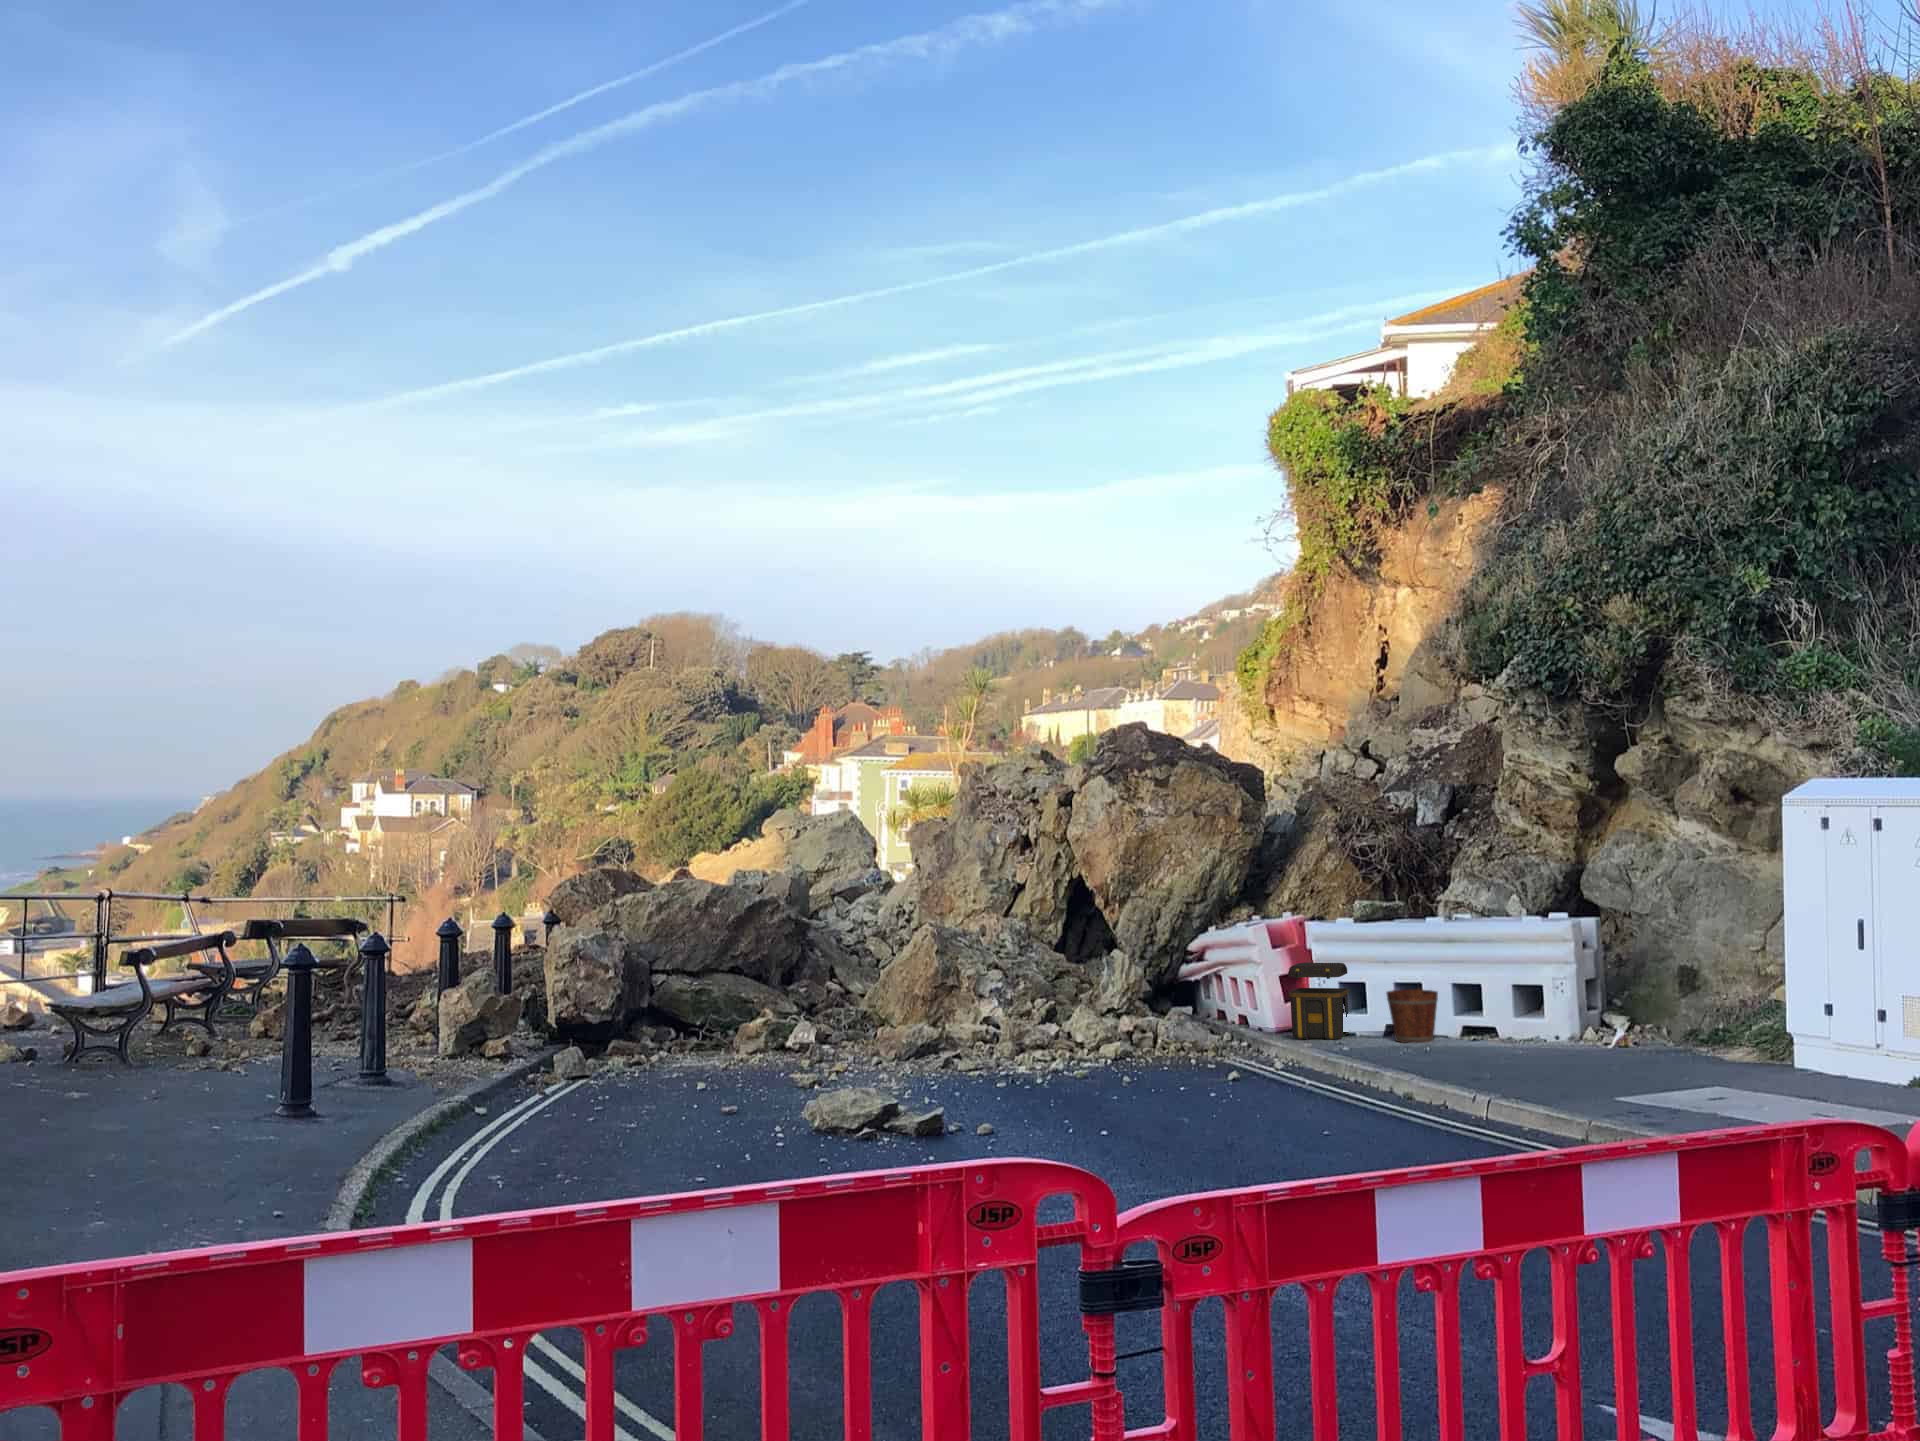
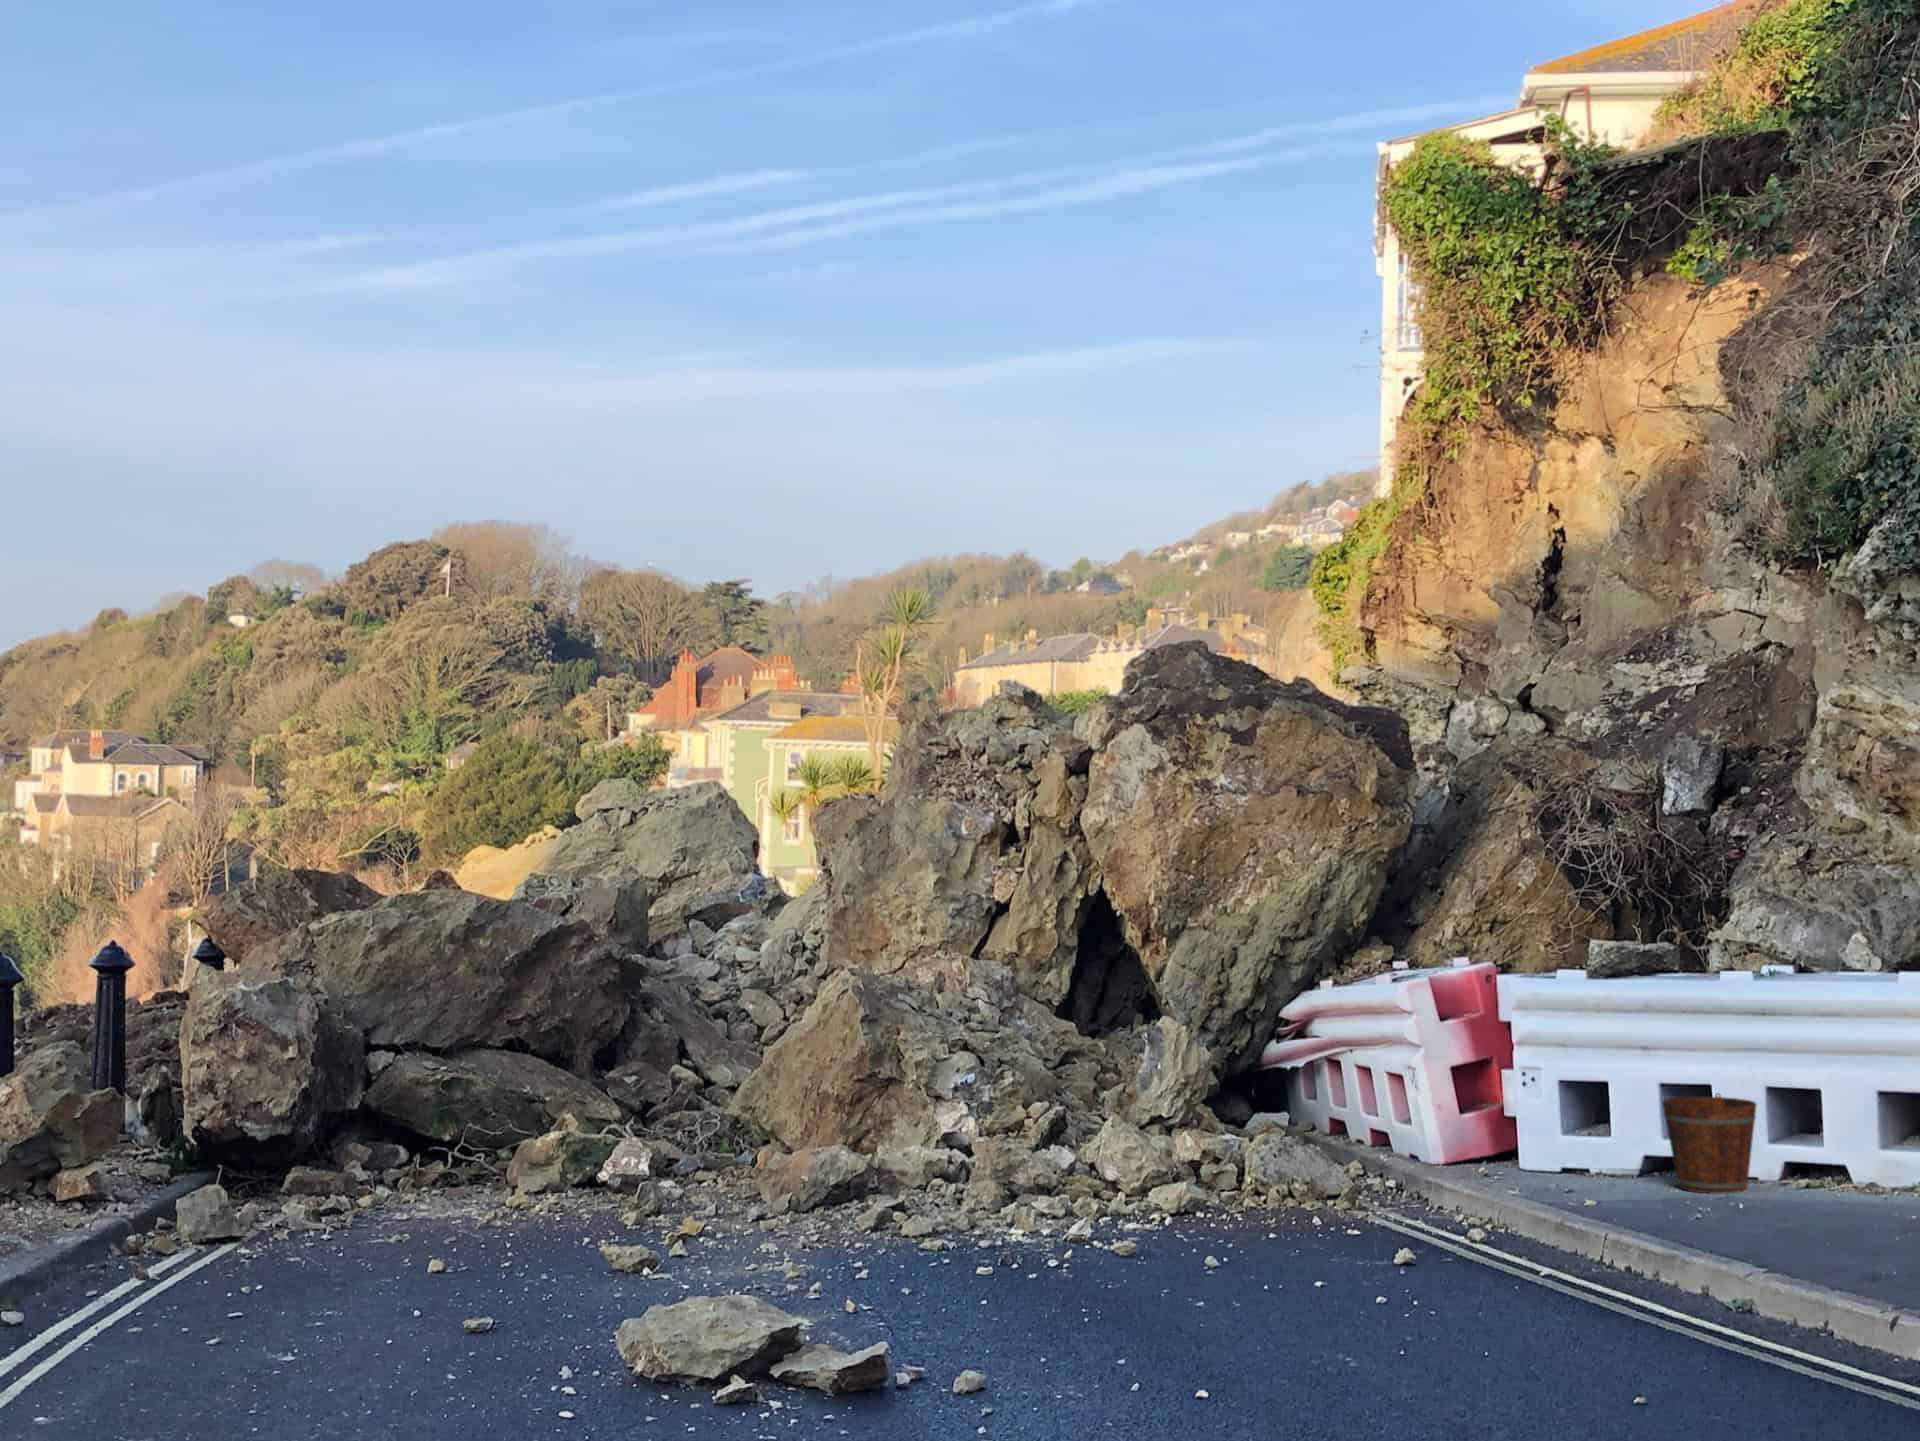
toolbox: present [1288,963,1349,1040] -> none [1484,1046,1586,1184]

